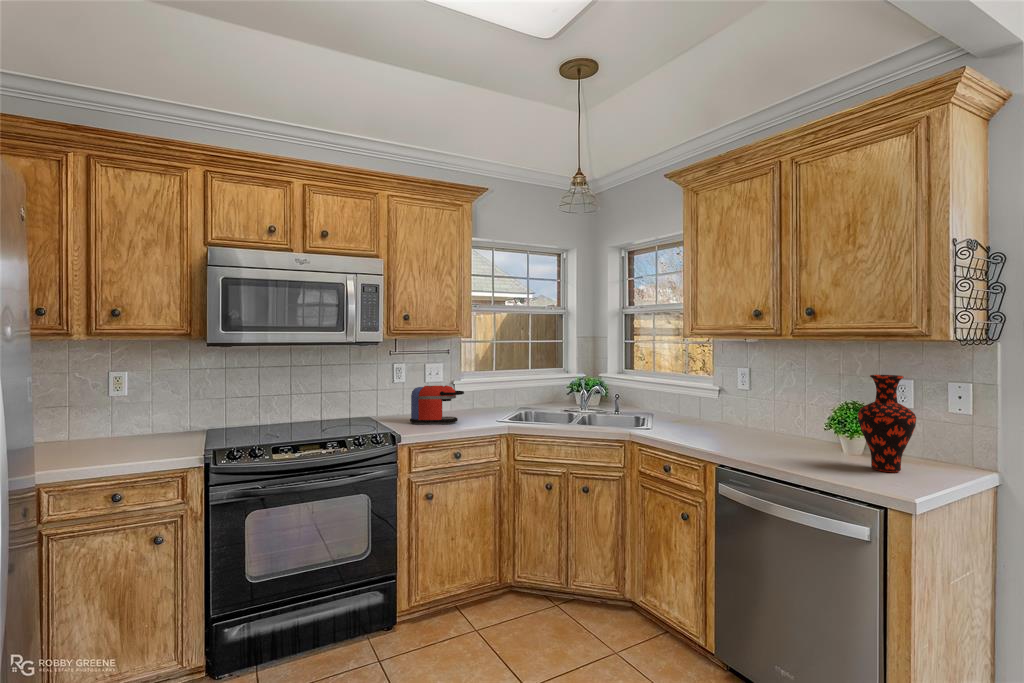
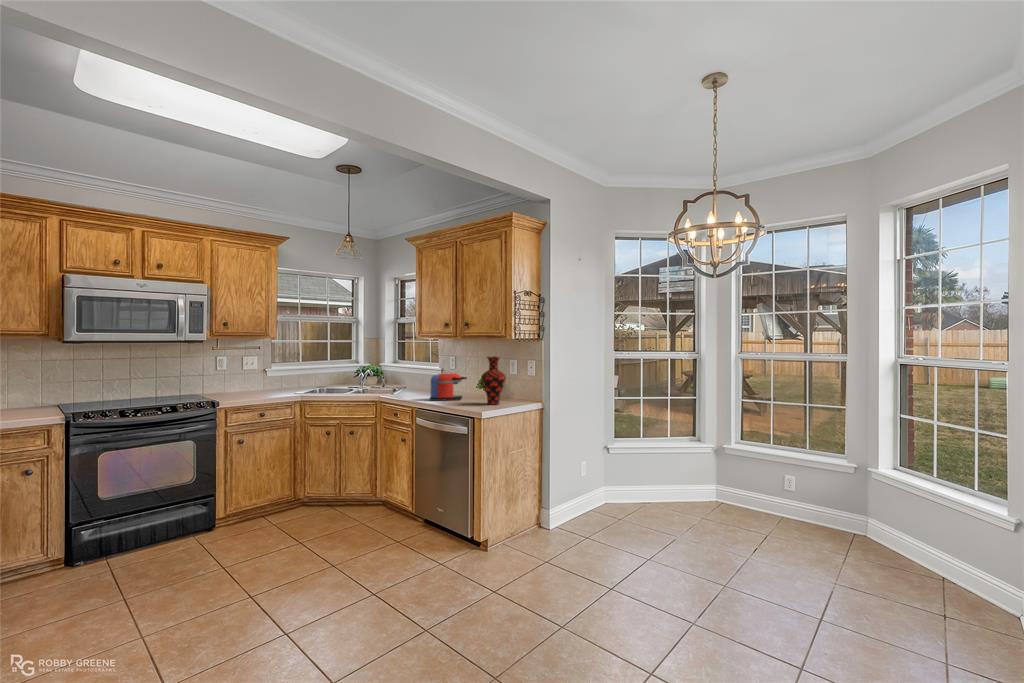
coffee maker: present [410,386,464,424] -> present [430,373,467,401]

